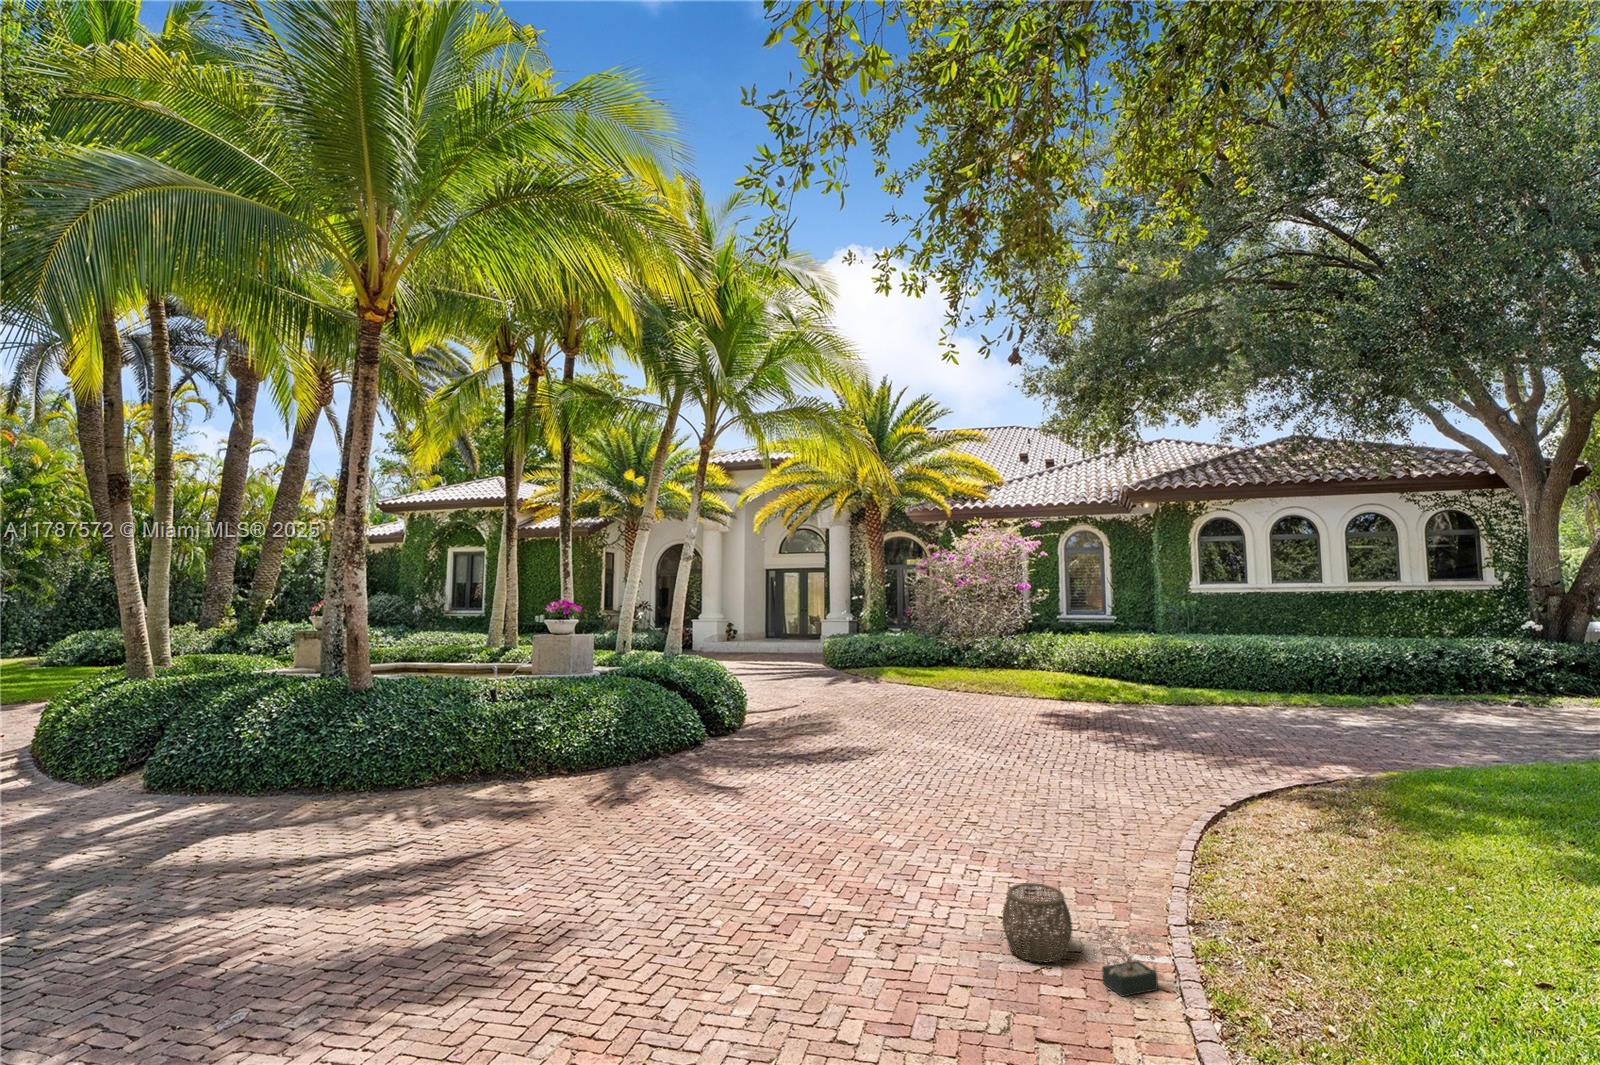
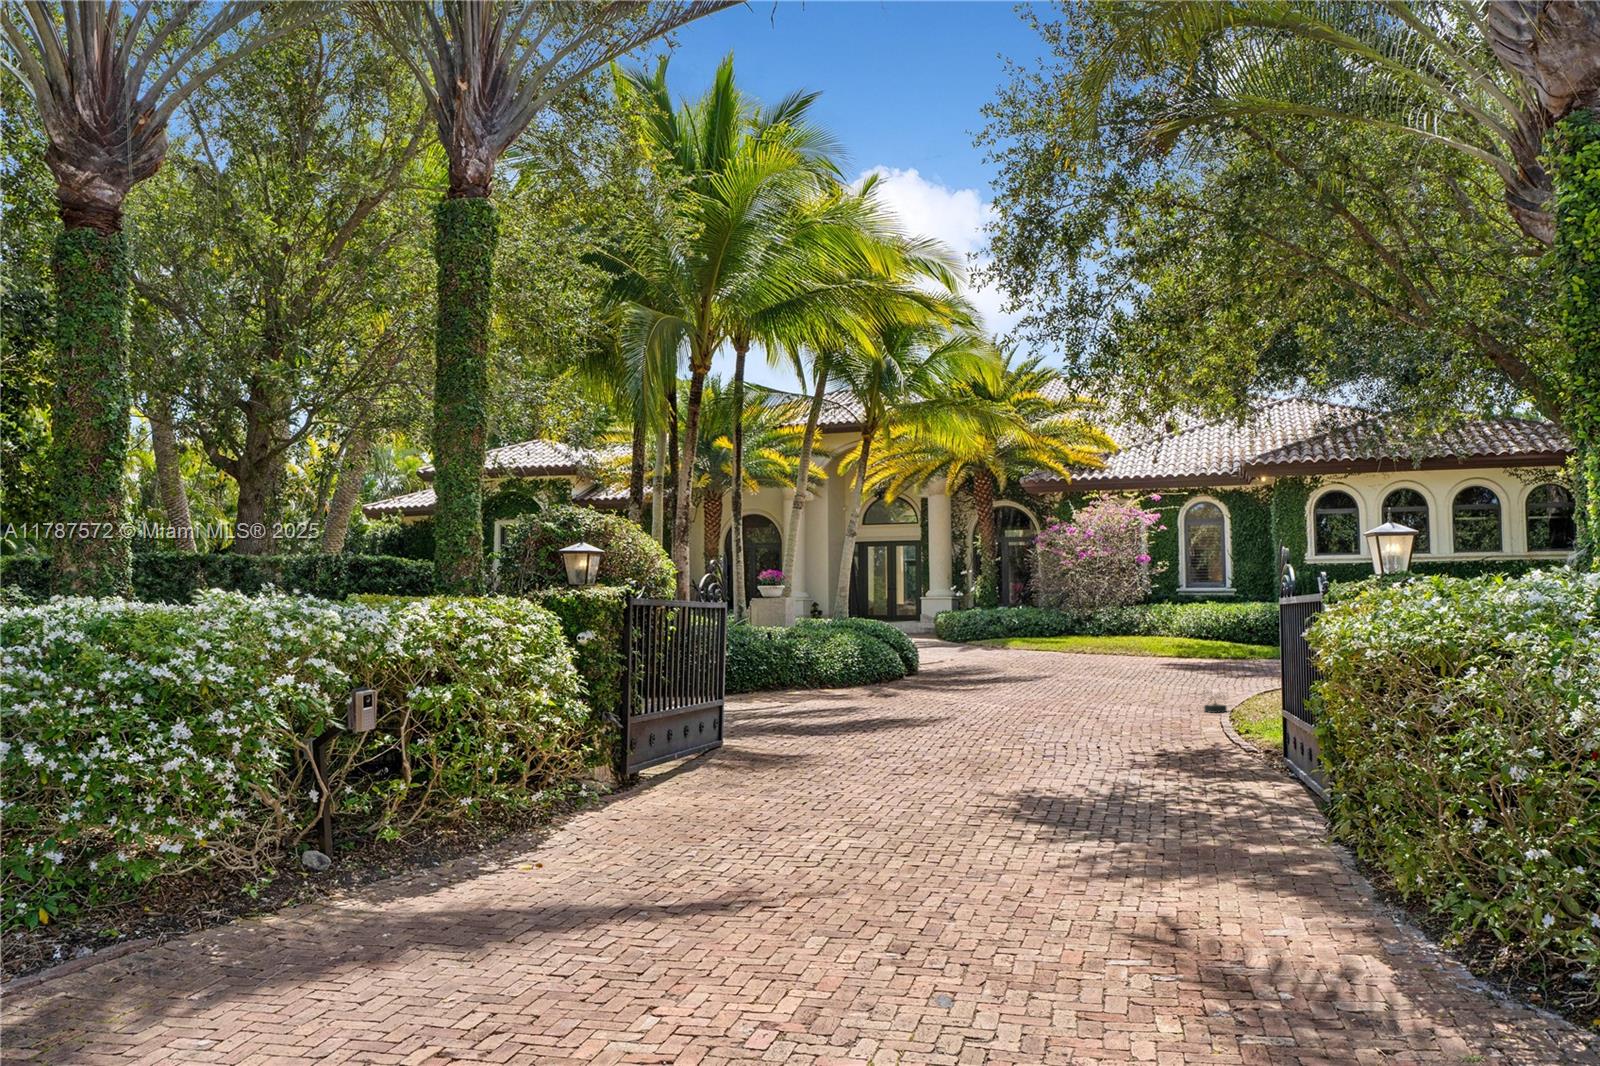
woven basket: present [1003,883,1072,963] -> none [1161,683,1192,710]

